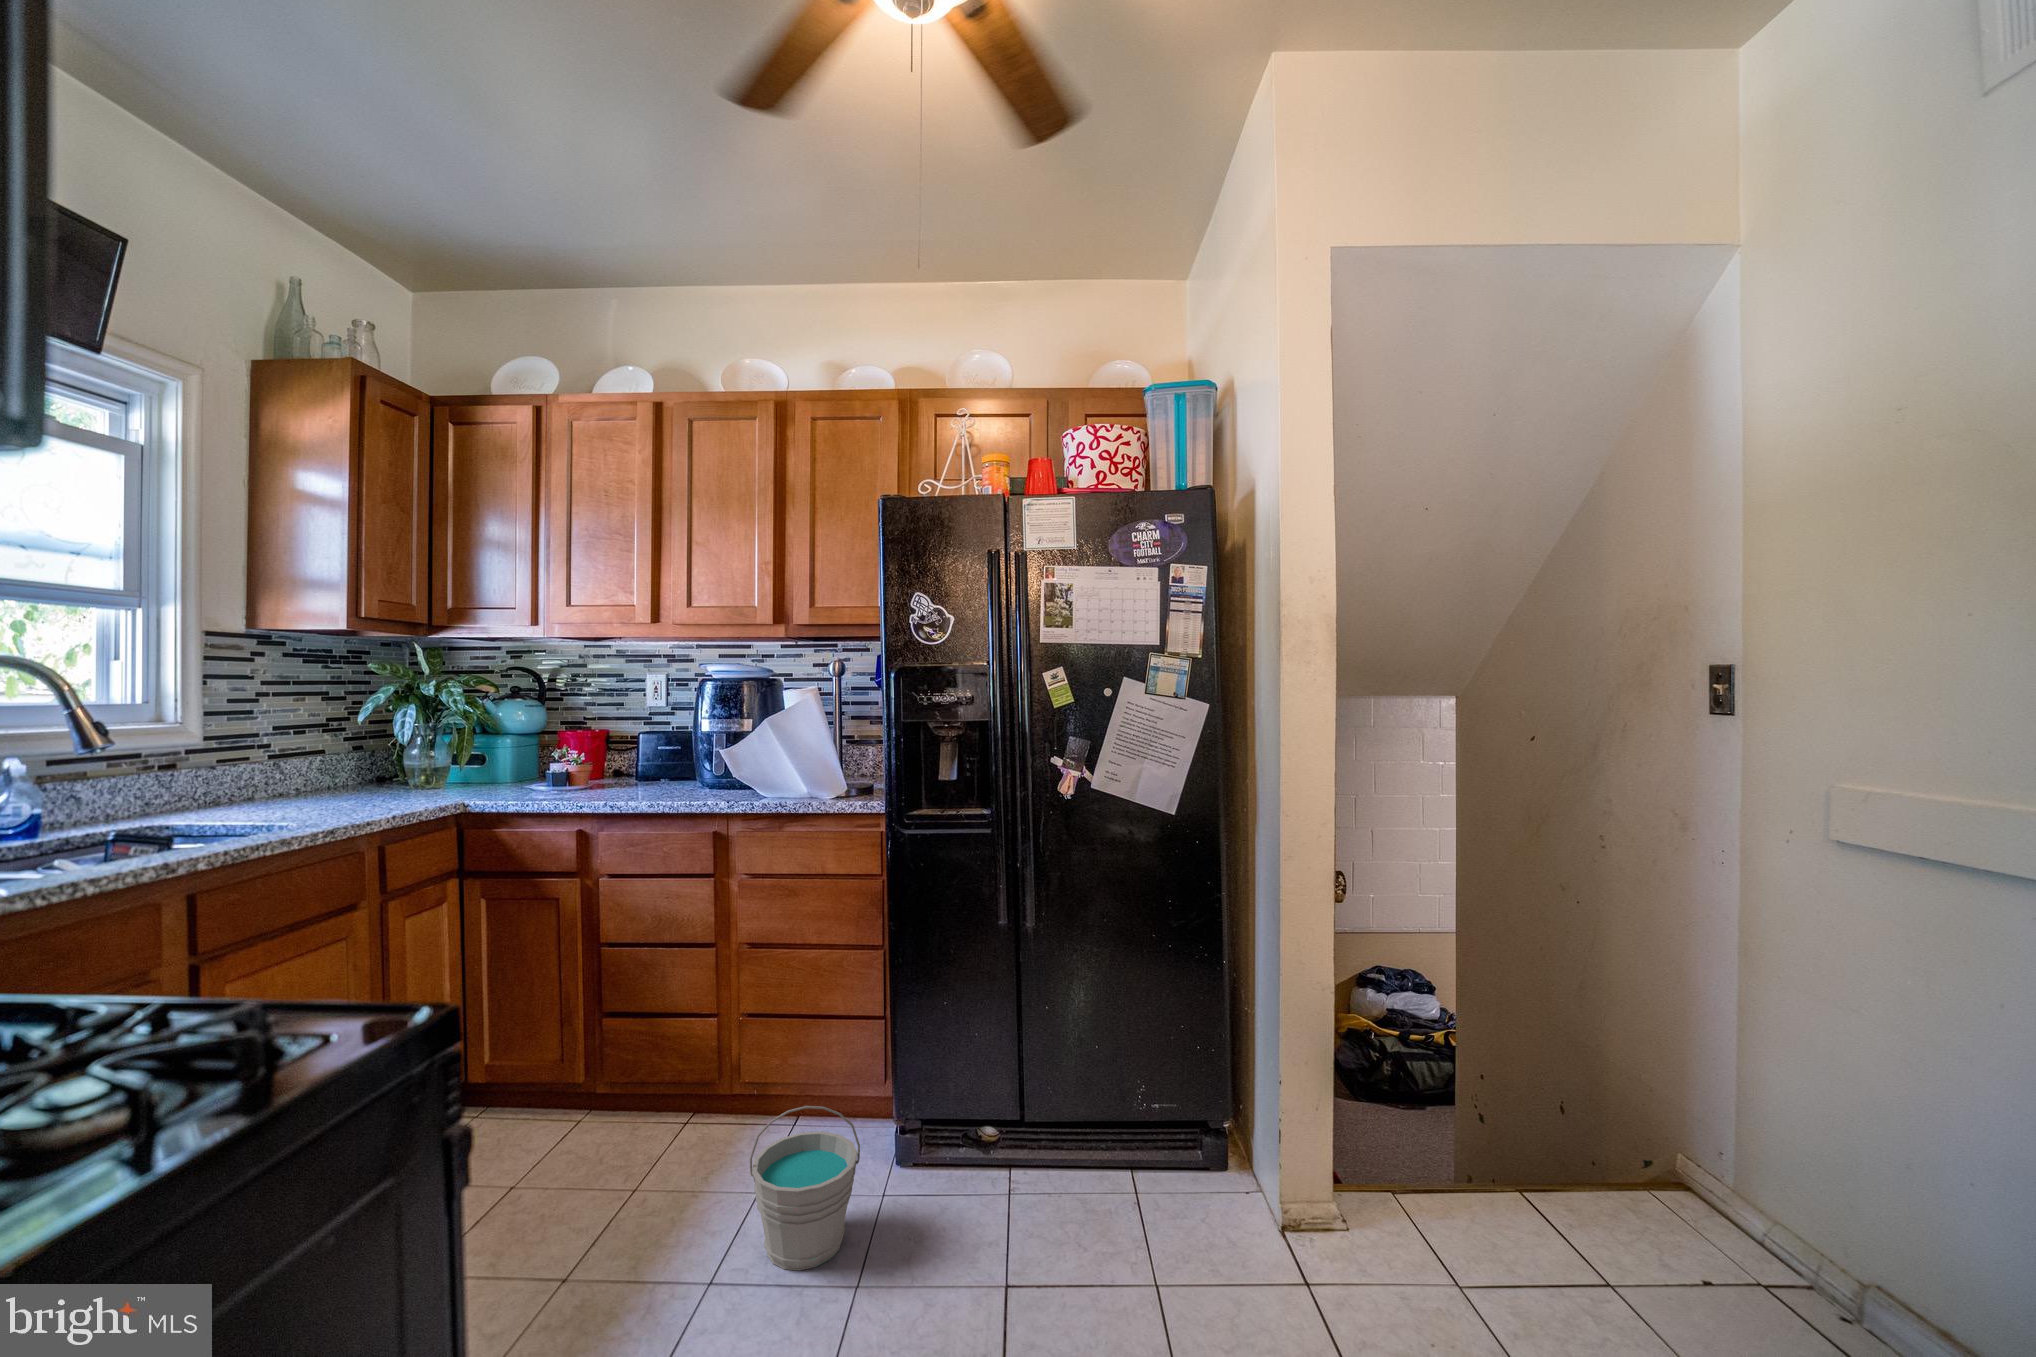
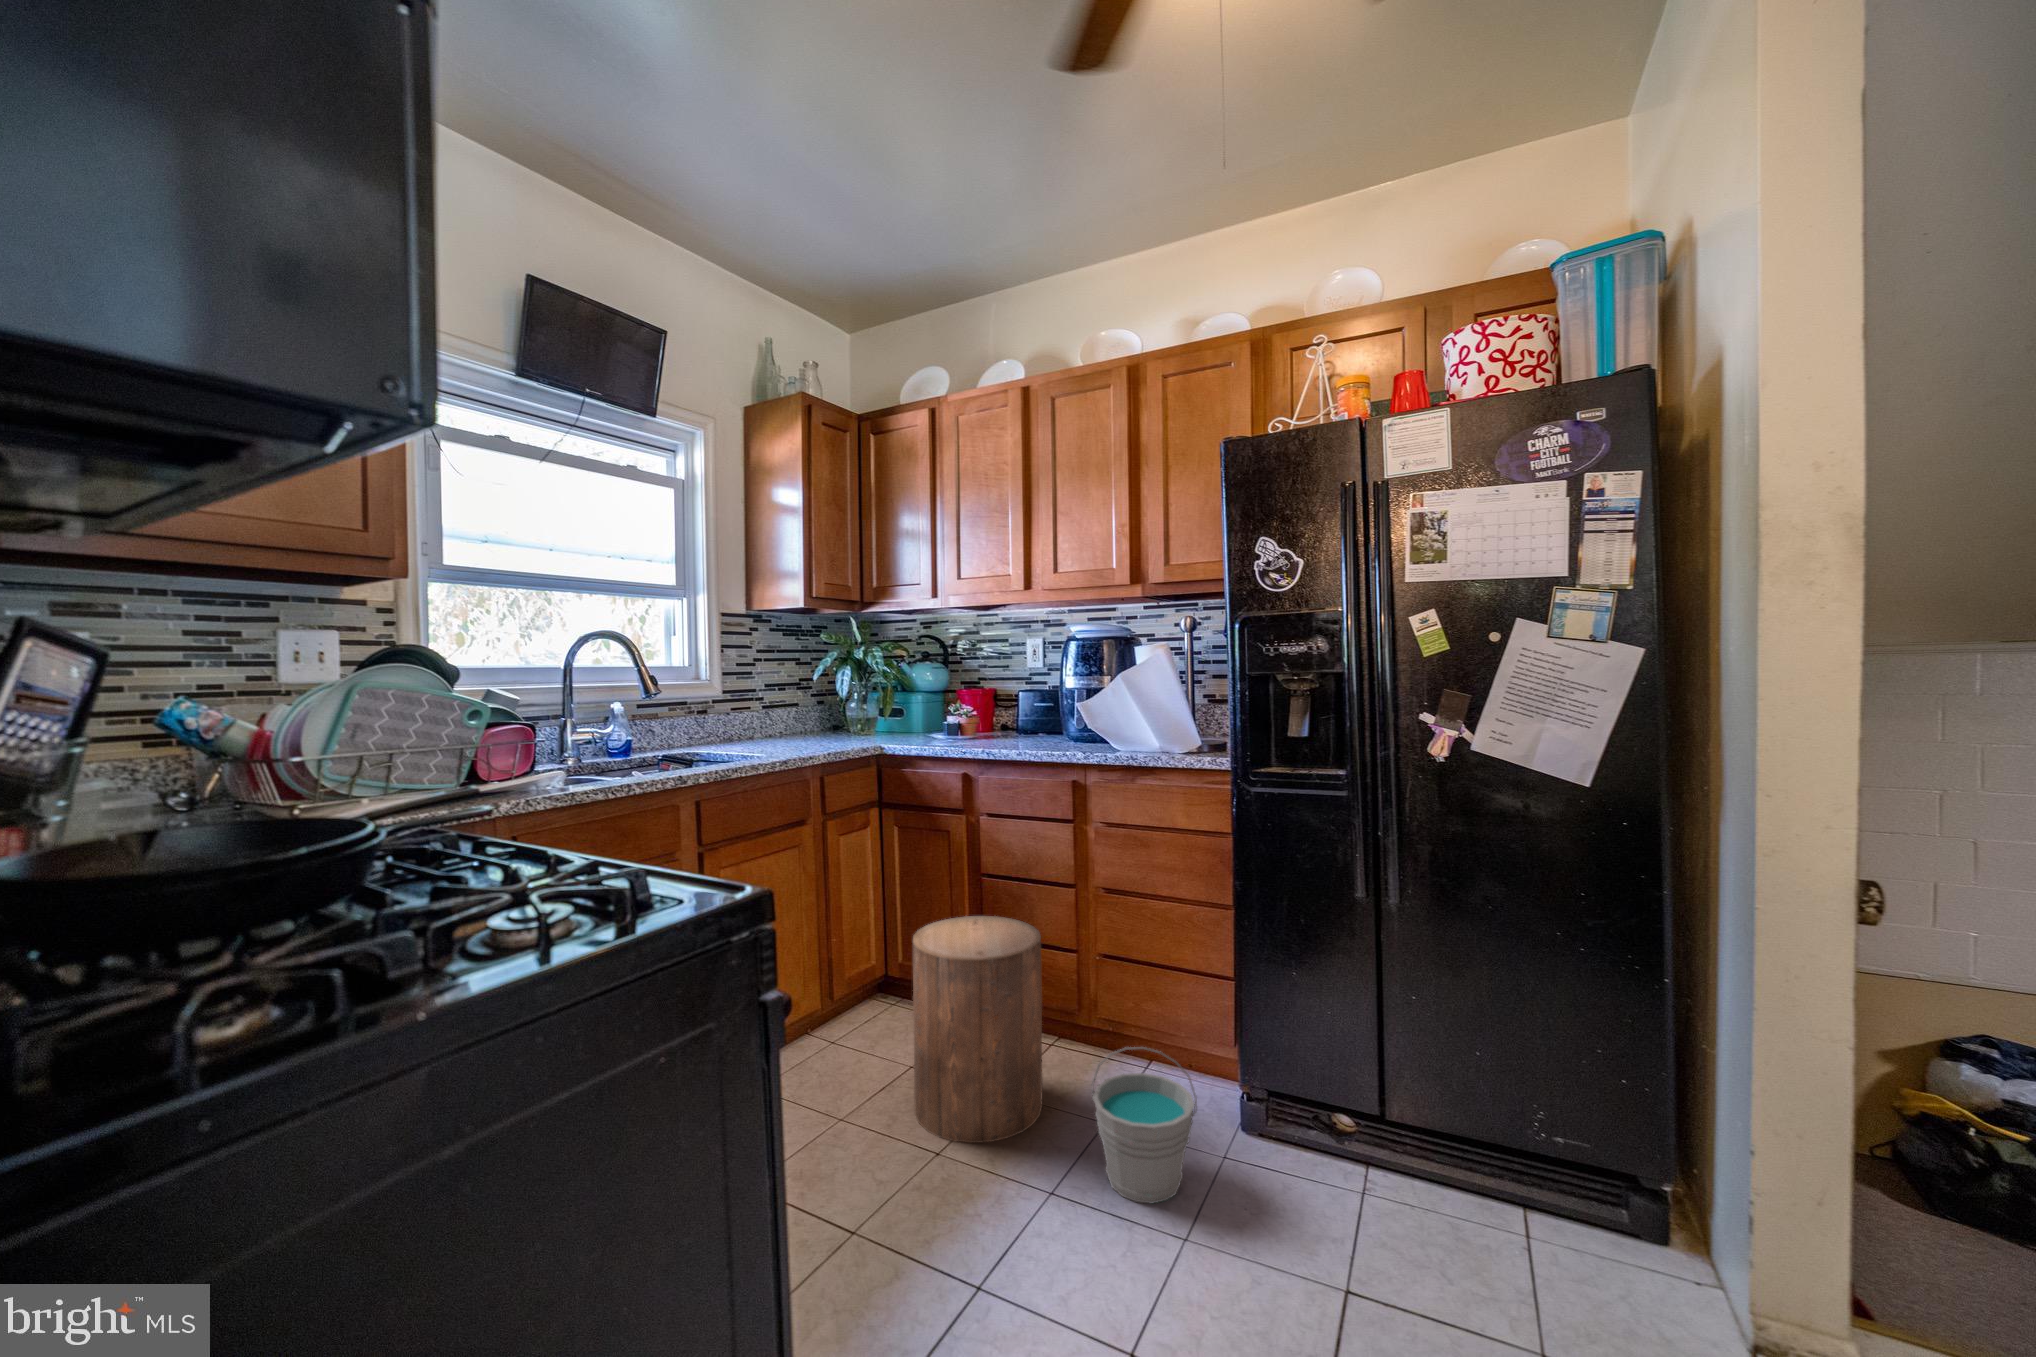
stool: none [520,992,685,1267] -> present [913,916,1043,1143]

